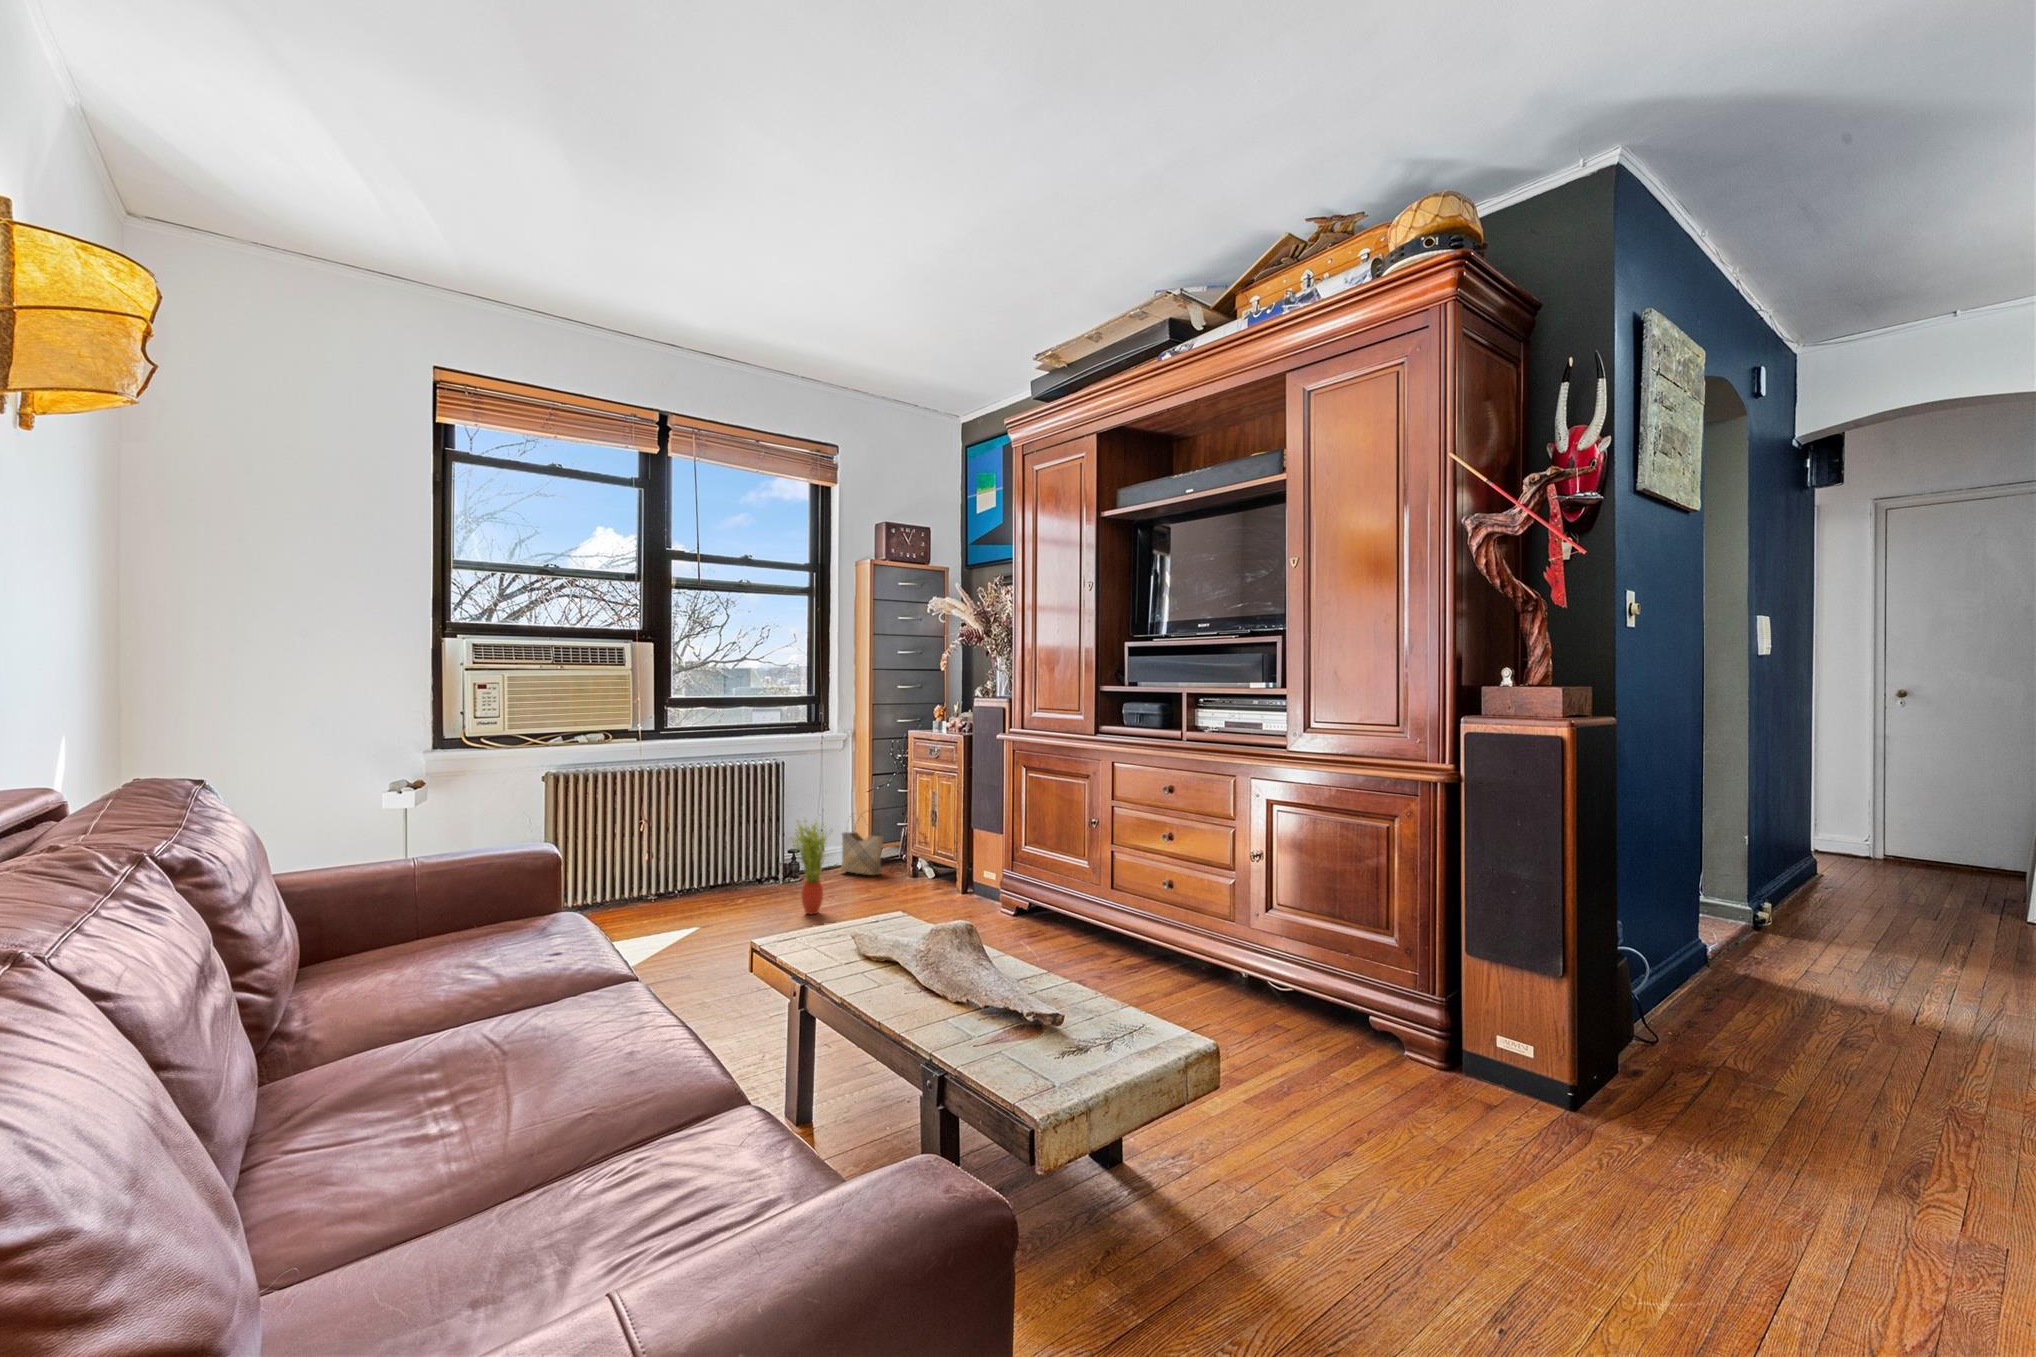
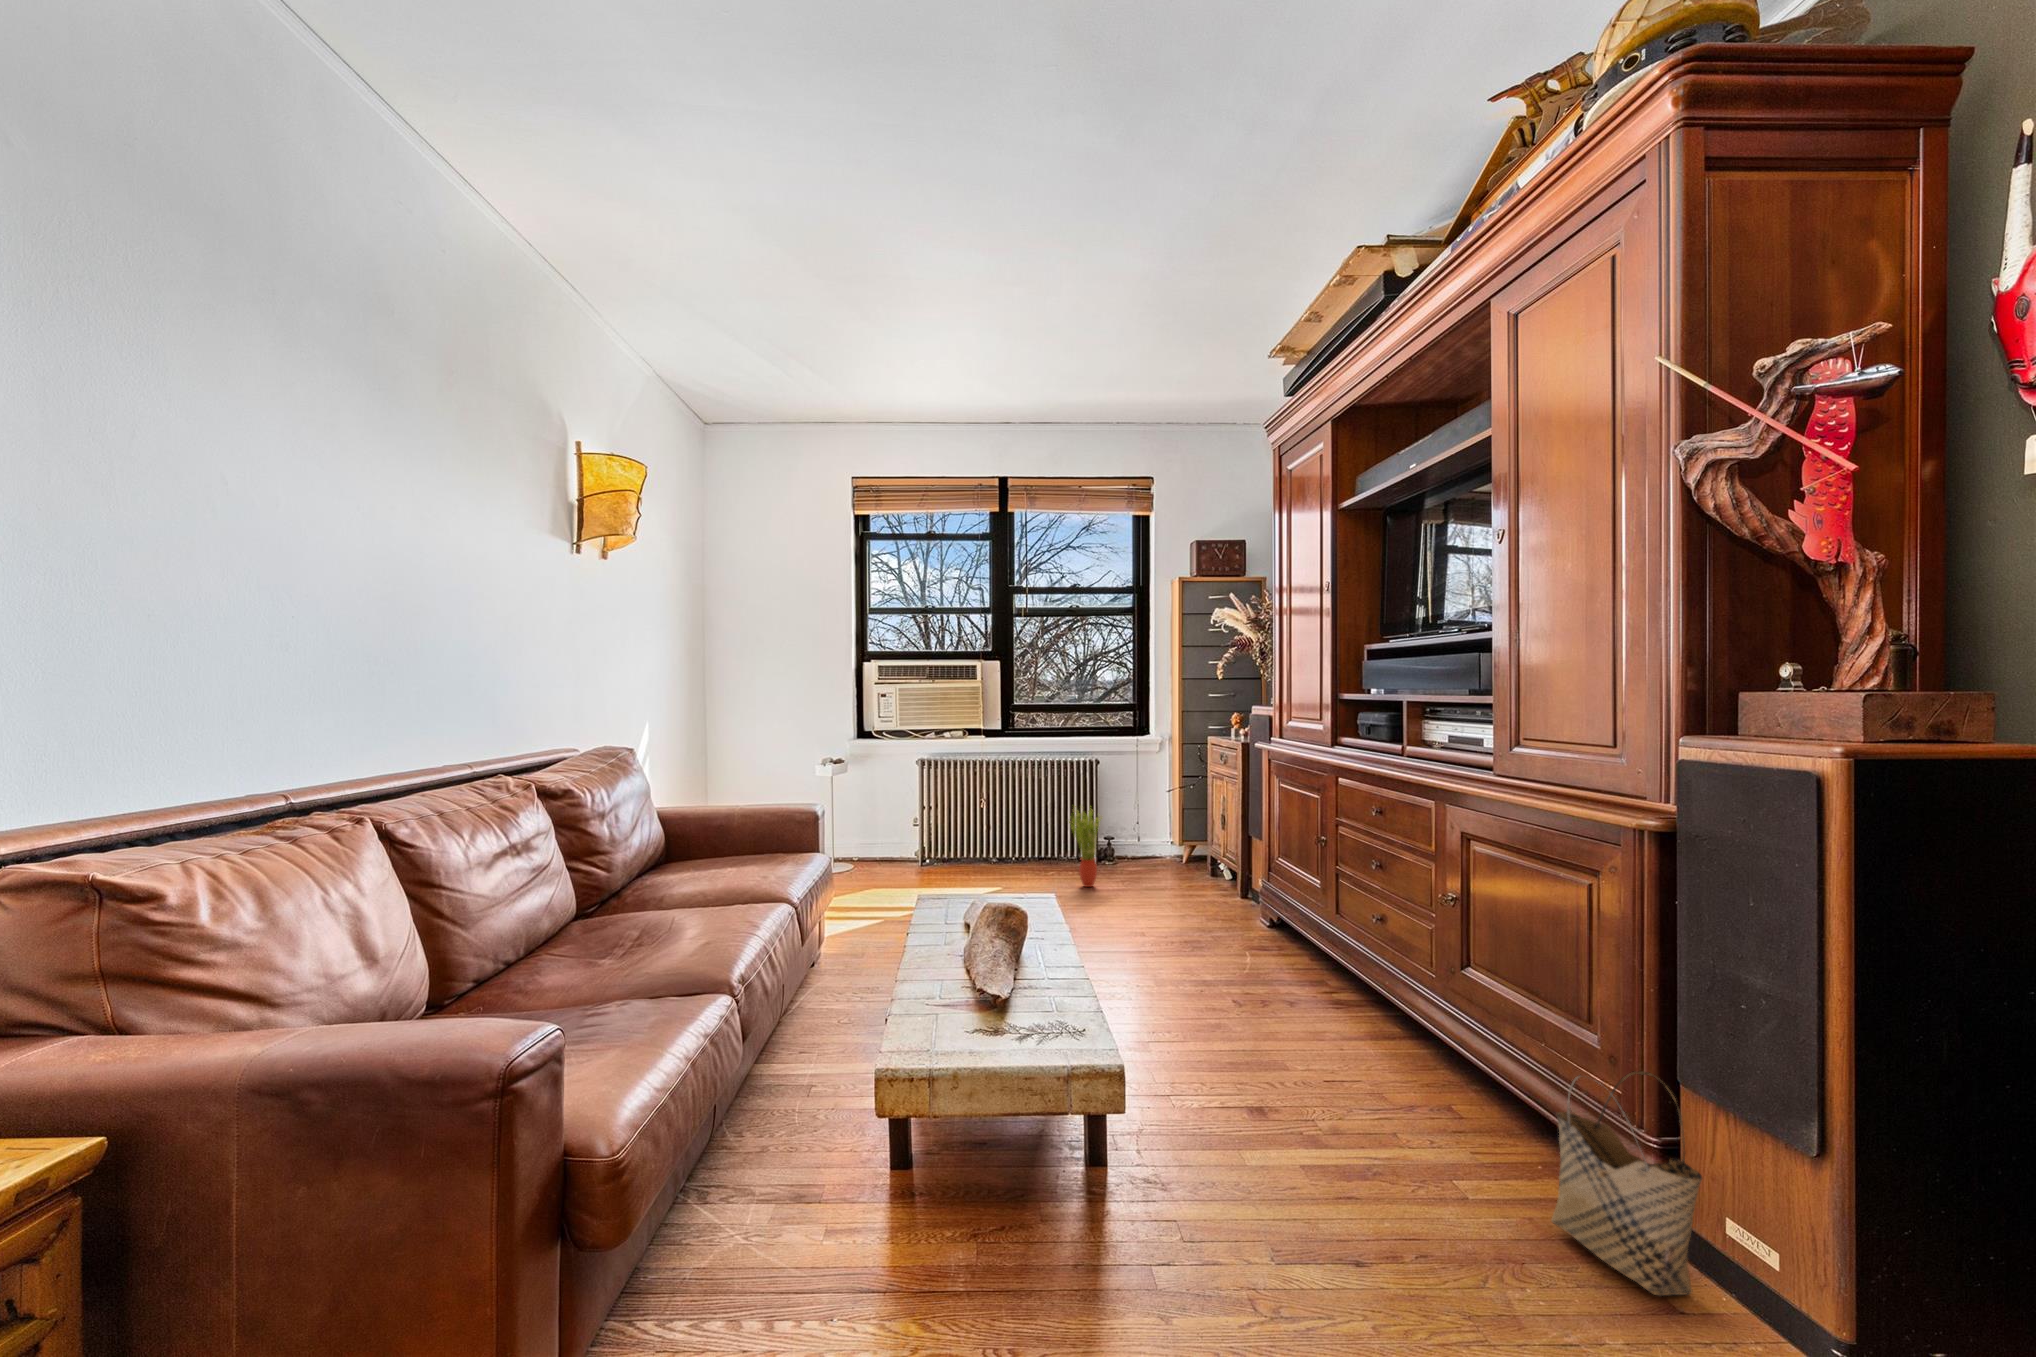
woven basket: present [841,816,884,875] -> present [1551,1071,1702,1296]

